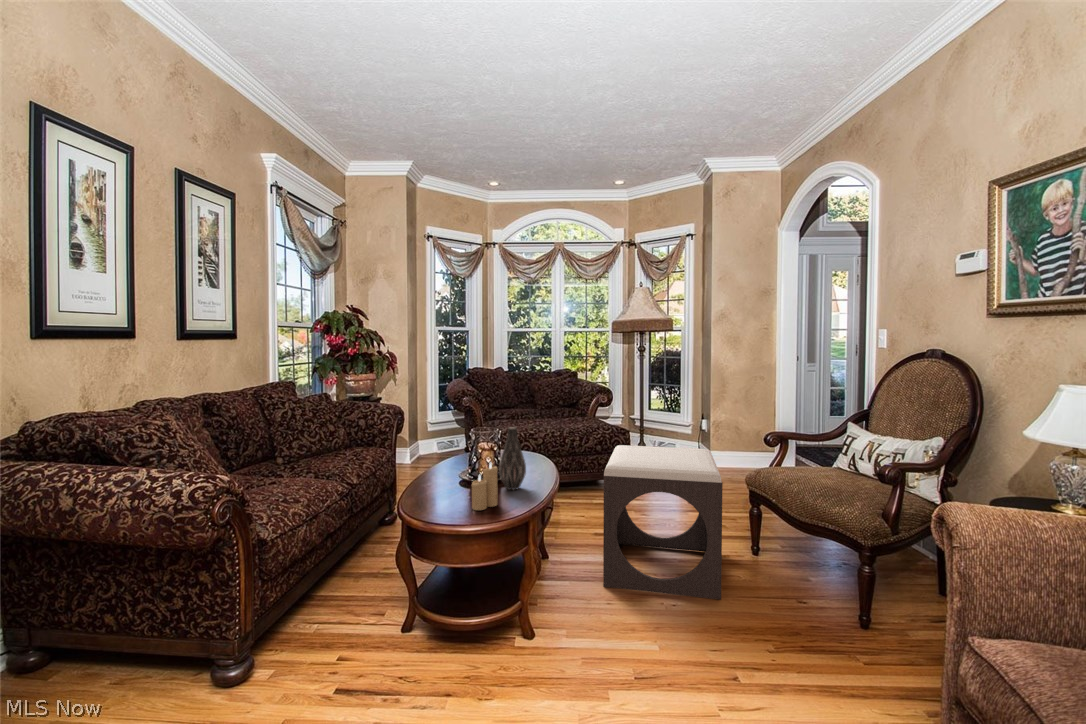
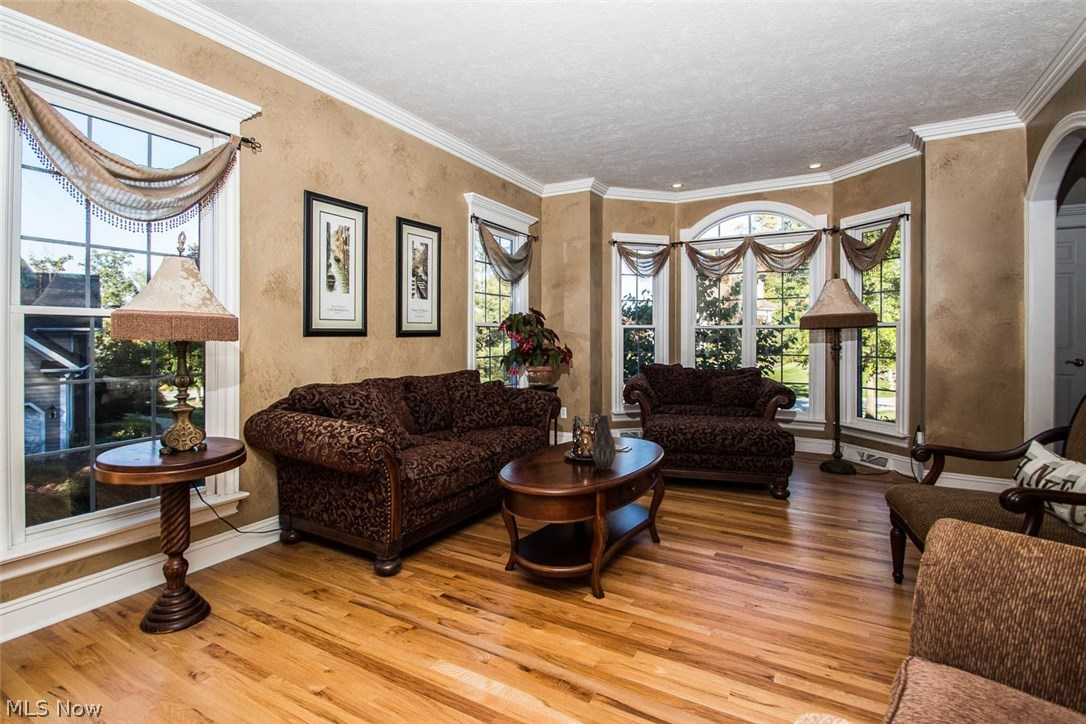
footstool: present [603,445,723,599] -> none [693,444,842,611]
candle: present [472,462,498,510] -> none [555,441,579,480]

